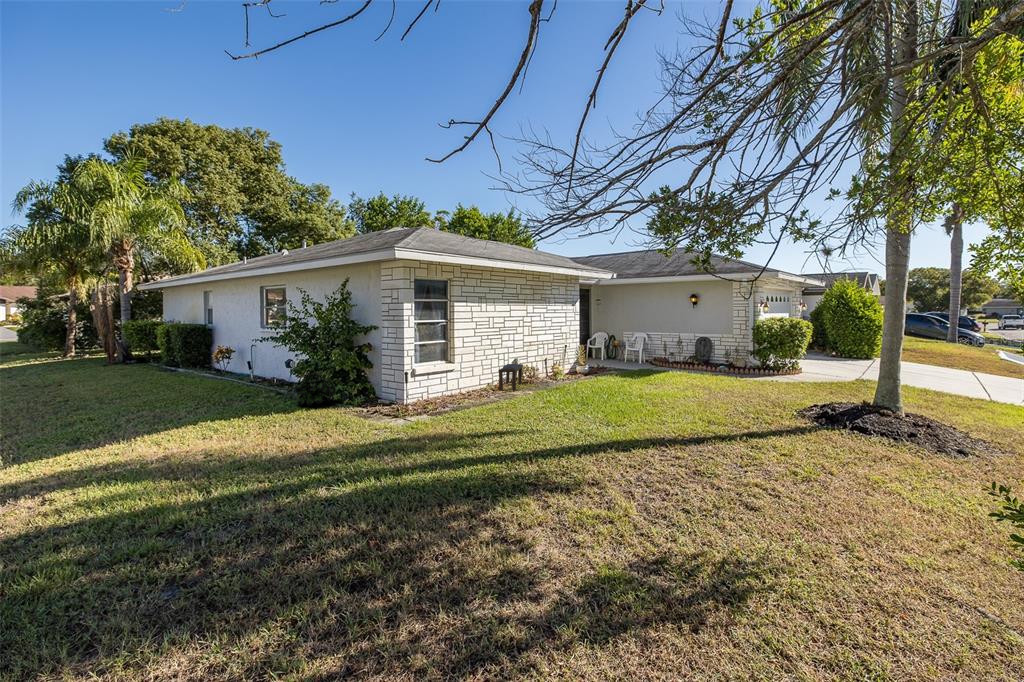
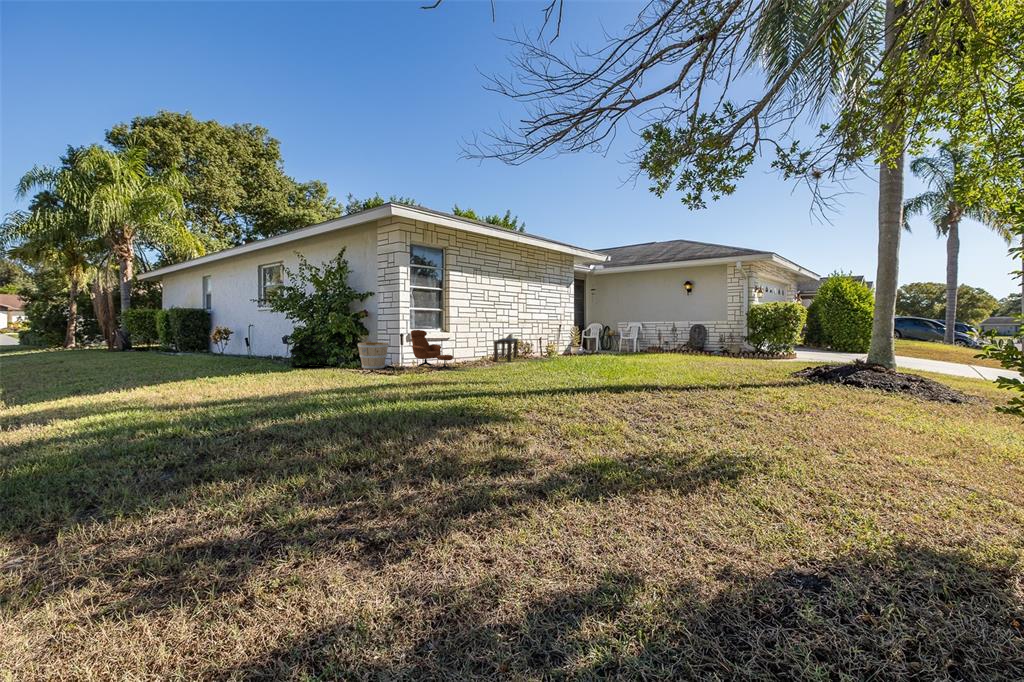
lounge chair: none [416,365,459,408] -> present [411,330,453,370]
wooden bucket: none [363,378,394,408] -> present [358,341,389,369]

